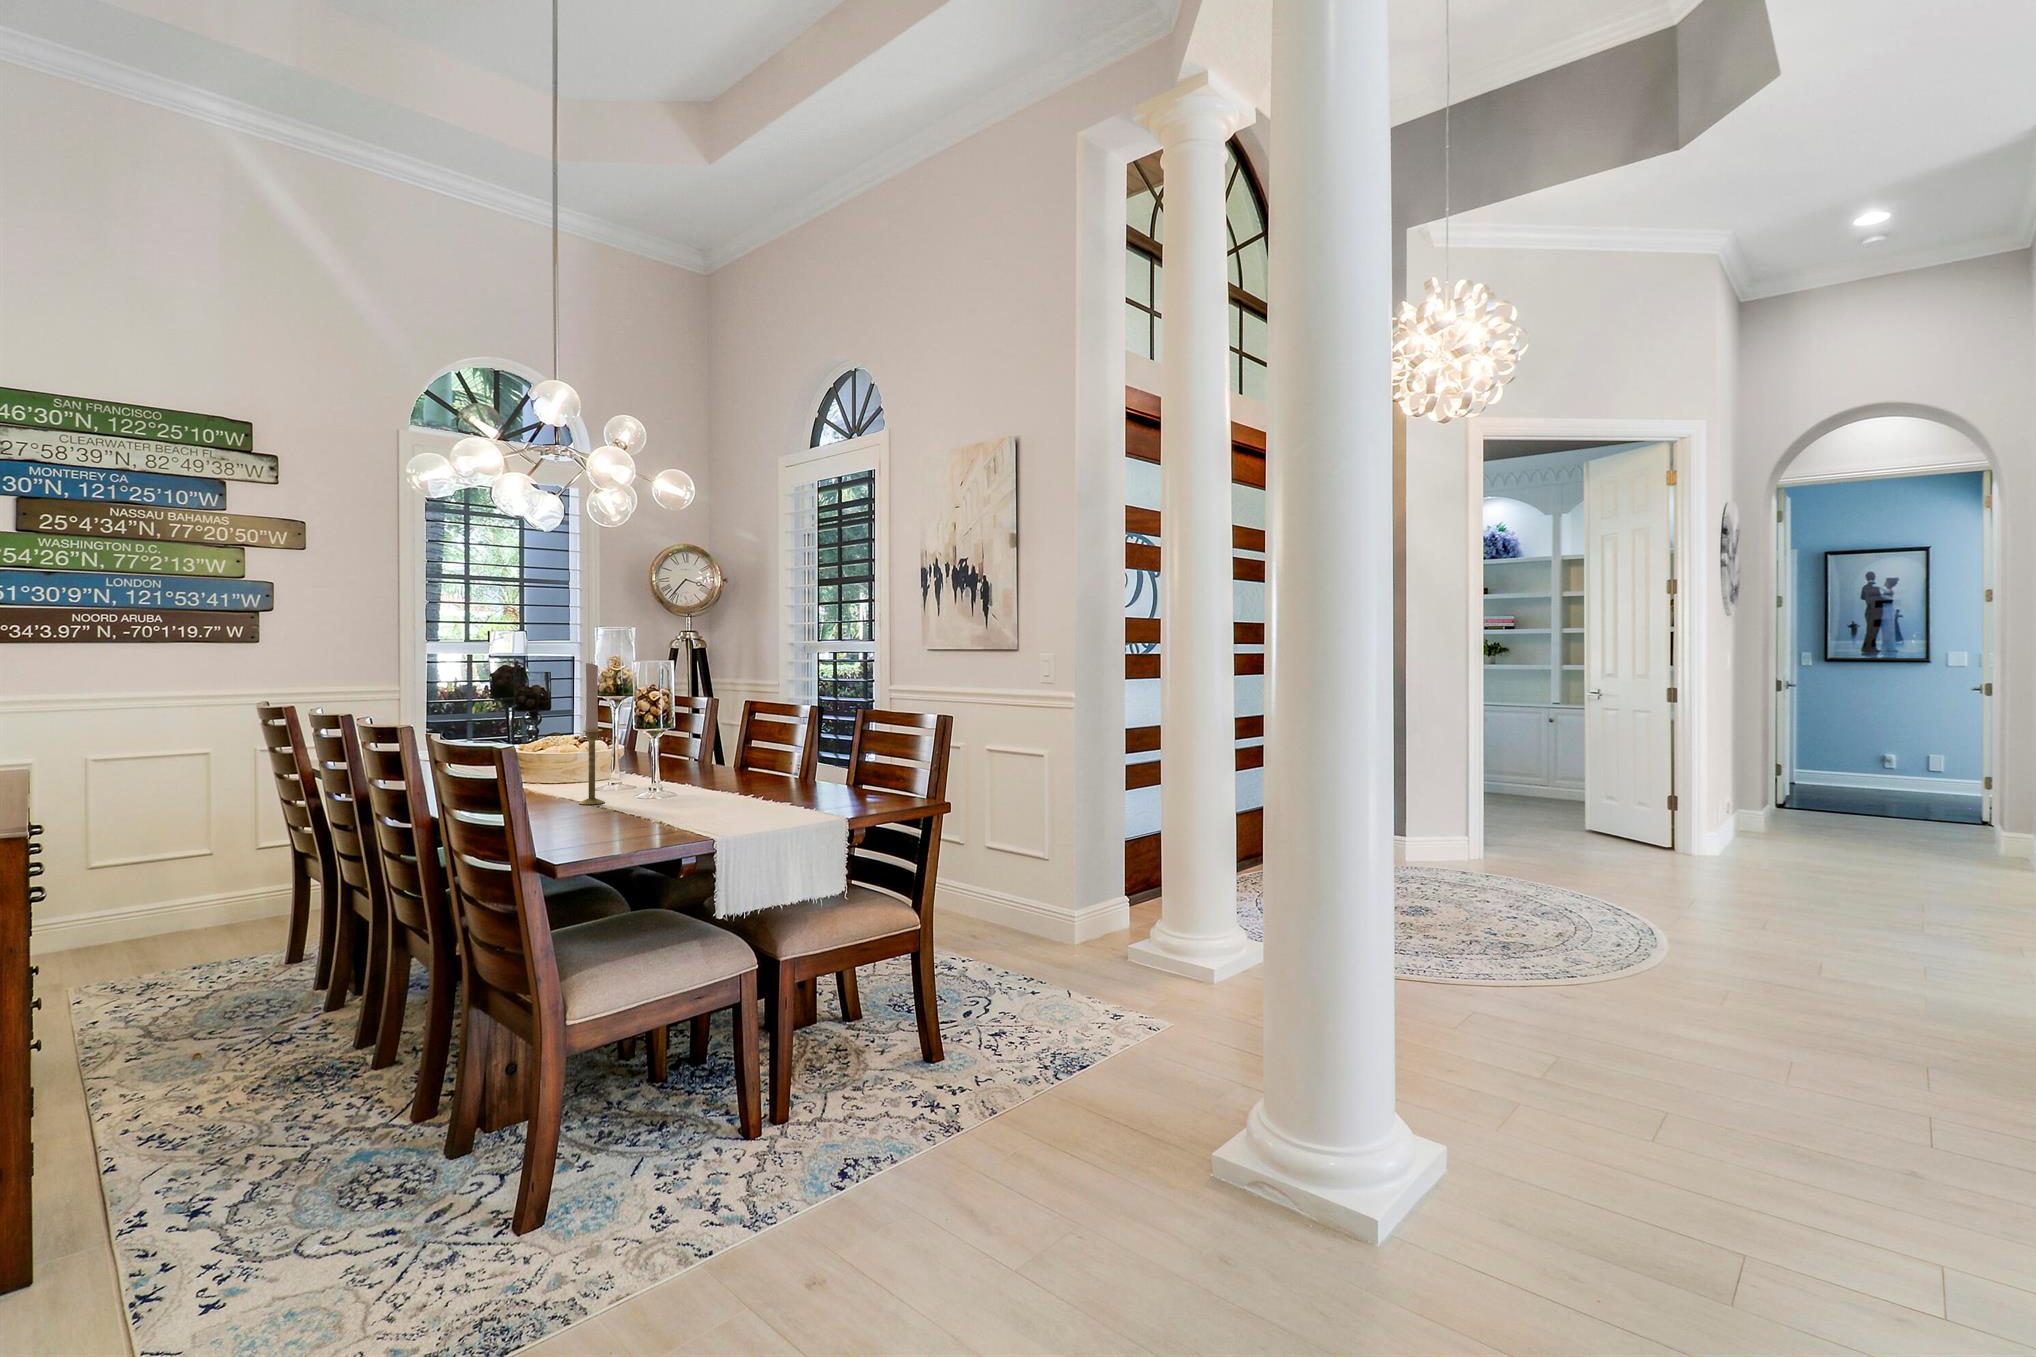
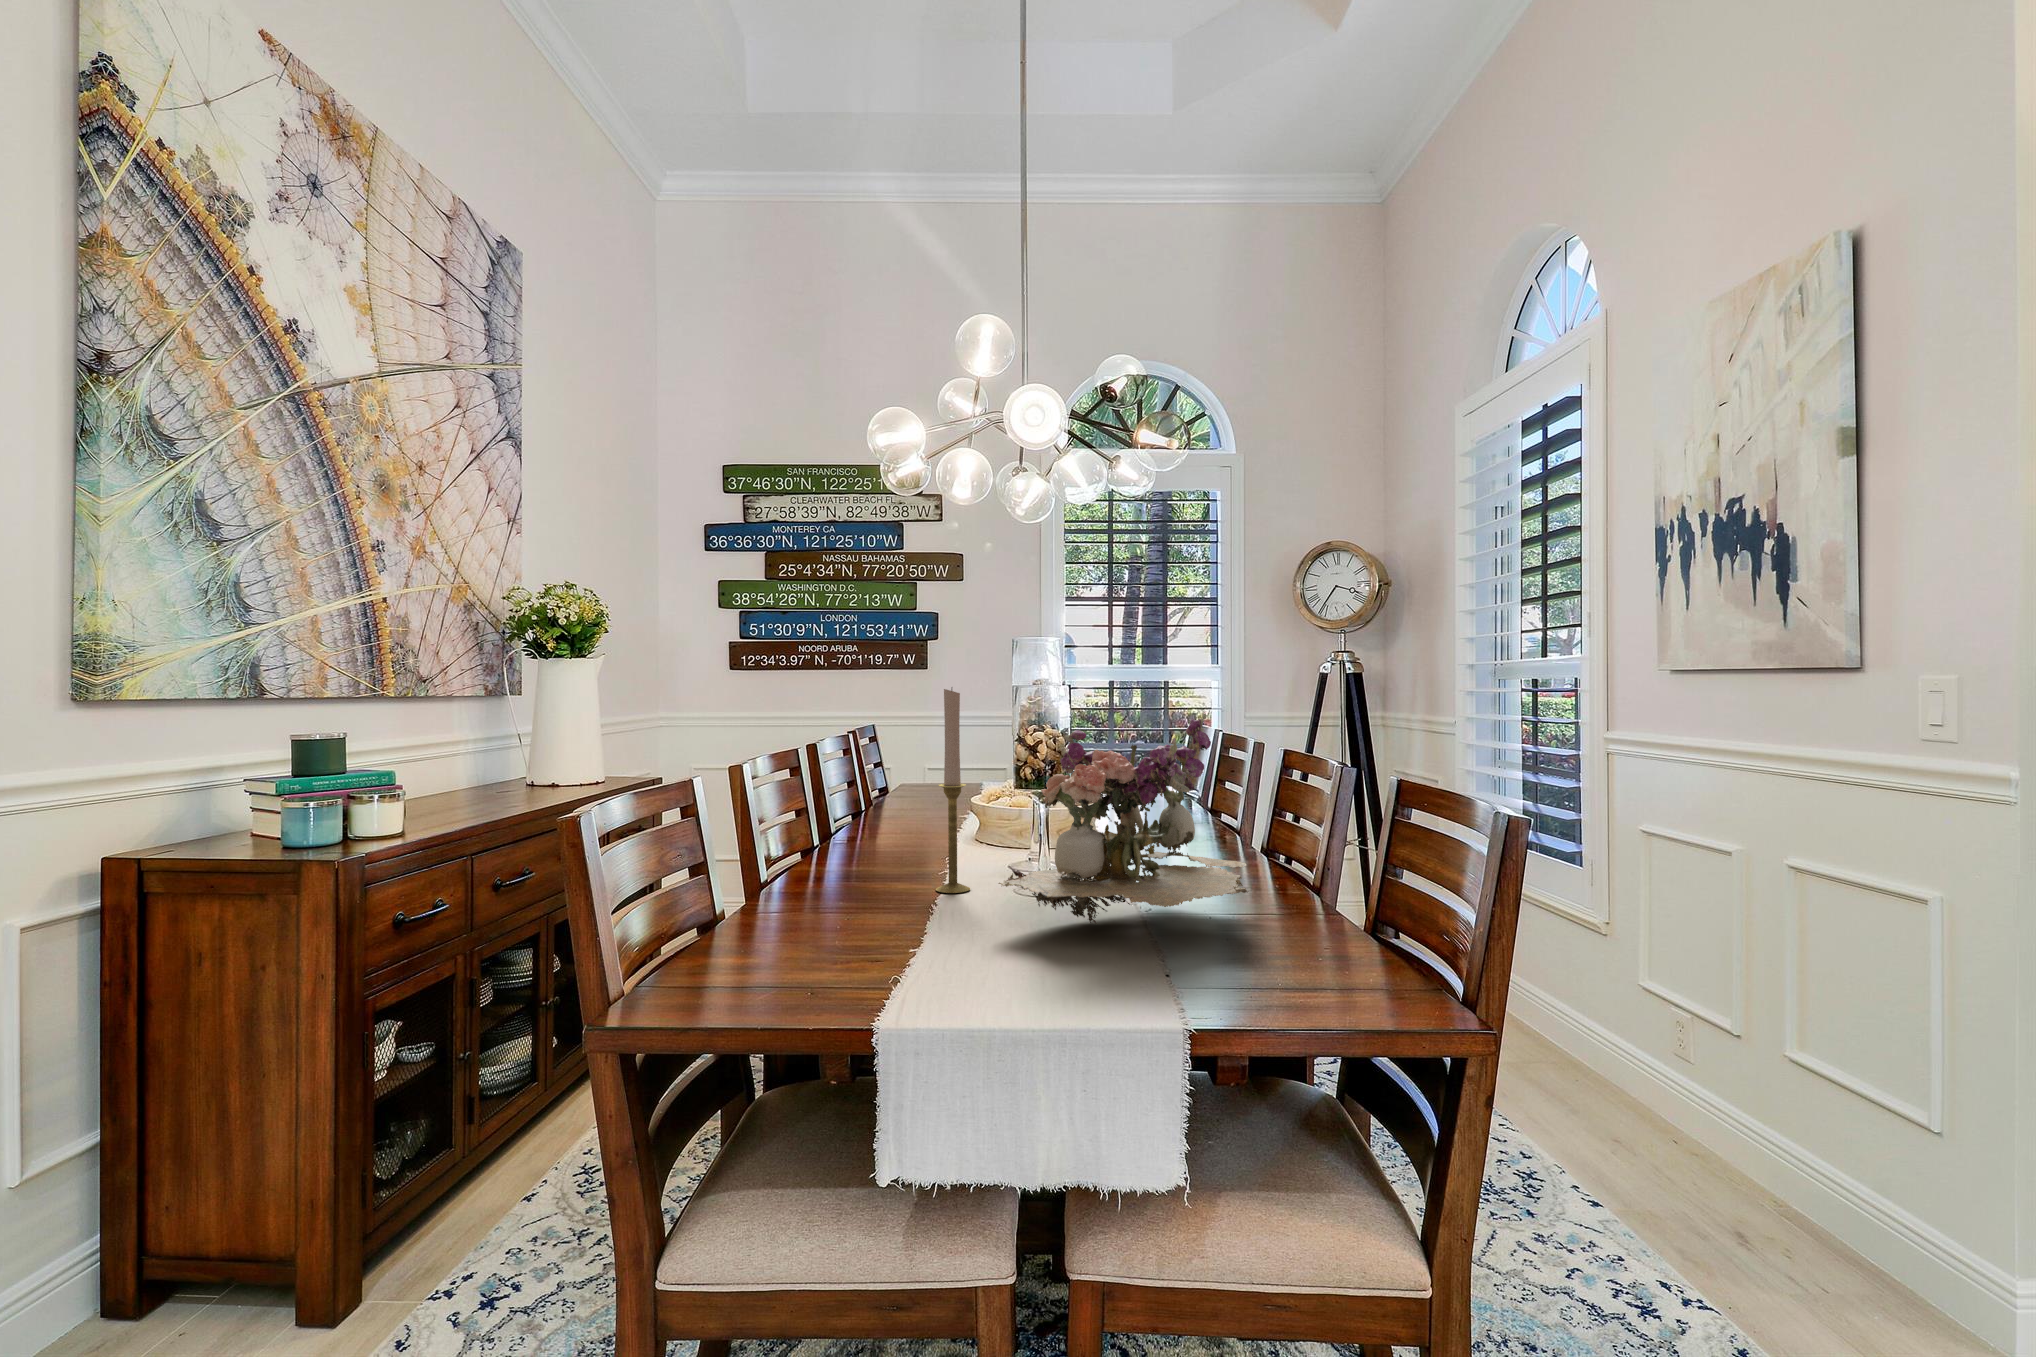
flower arrangement: none [674,678,820,805] -> present [998,714,1248,924]

